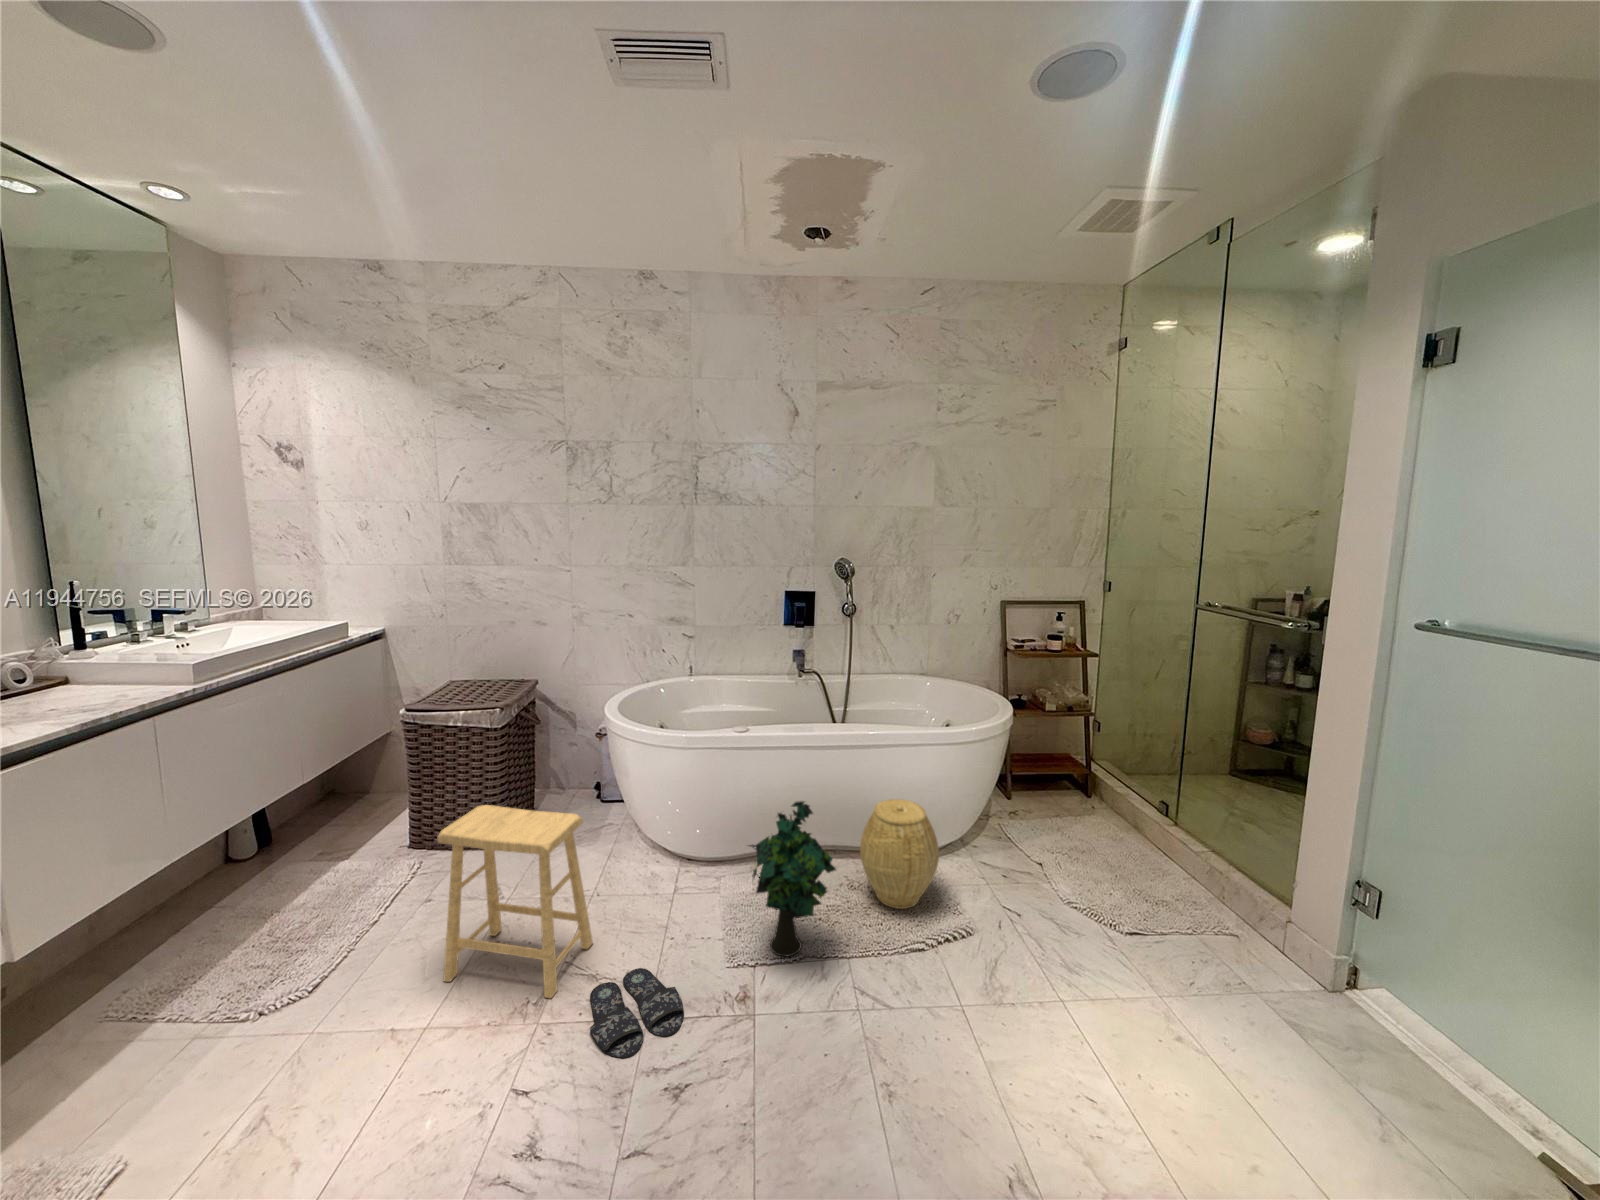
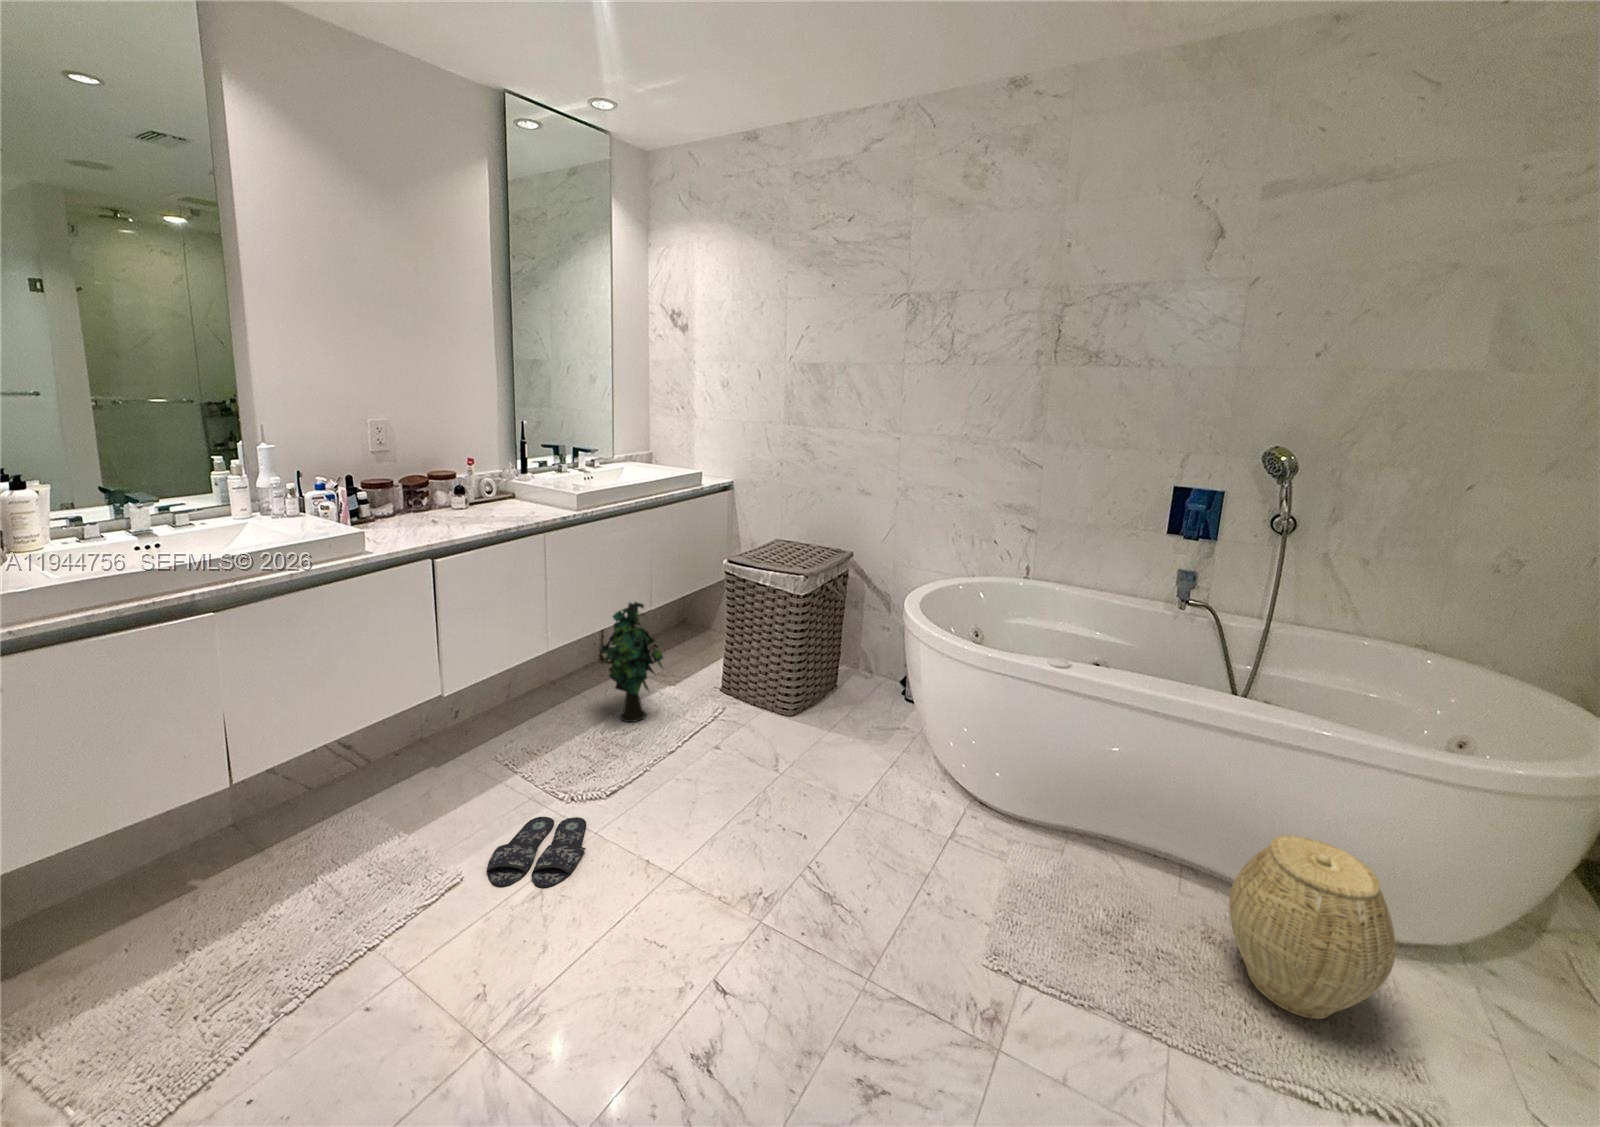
decorative plant: present [750,801,836,957] -> present [601,602,663,722]
footstool: present [438,805,593,998] -> none [701,673,842,899]
slippers: present [590,968,684,1059] -> present [487,817,586,888]

